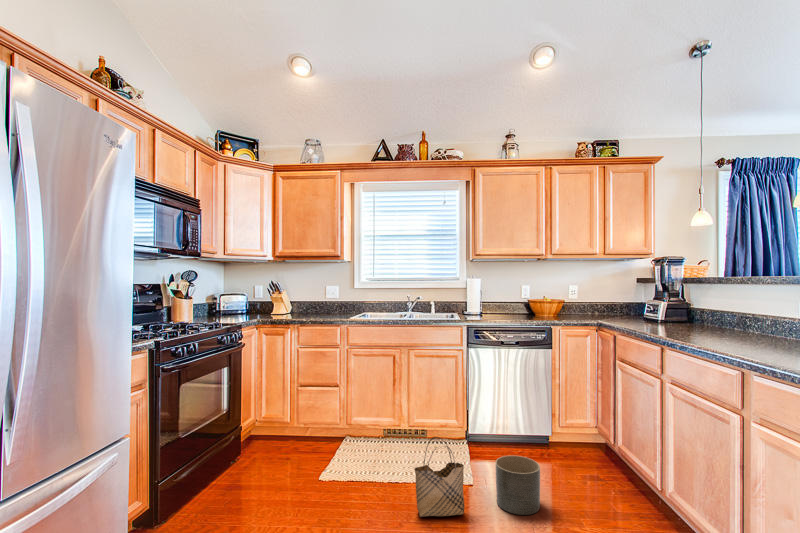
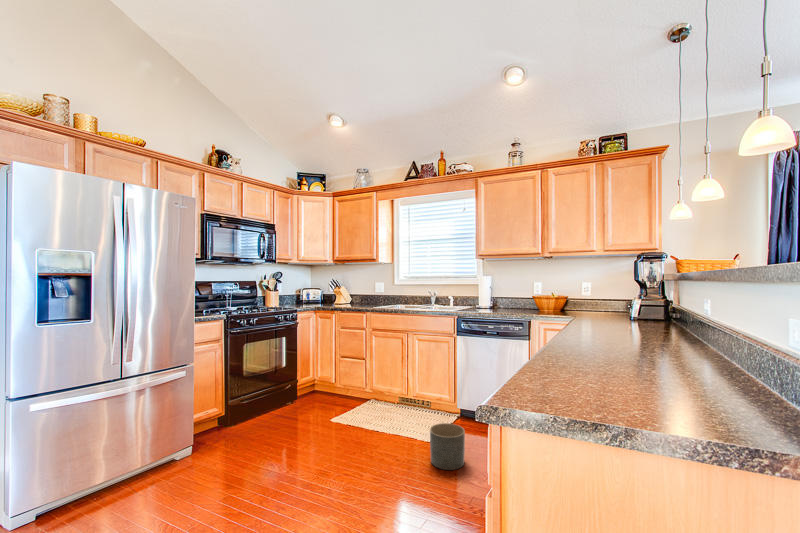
woven basket: present [414,437,464,517] -> none [366,400,404,459]

